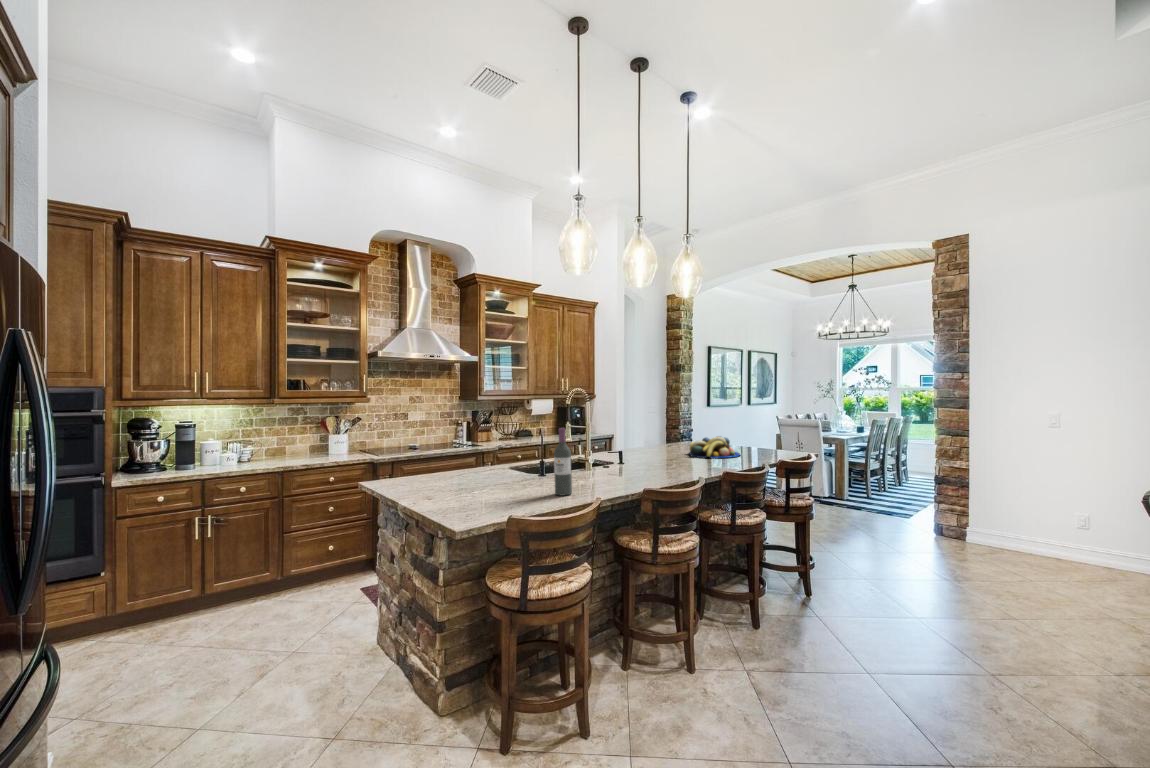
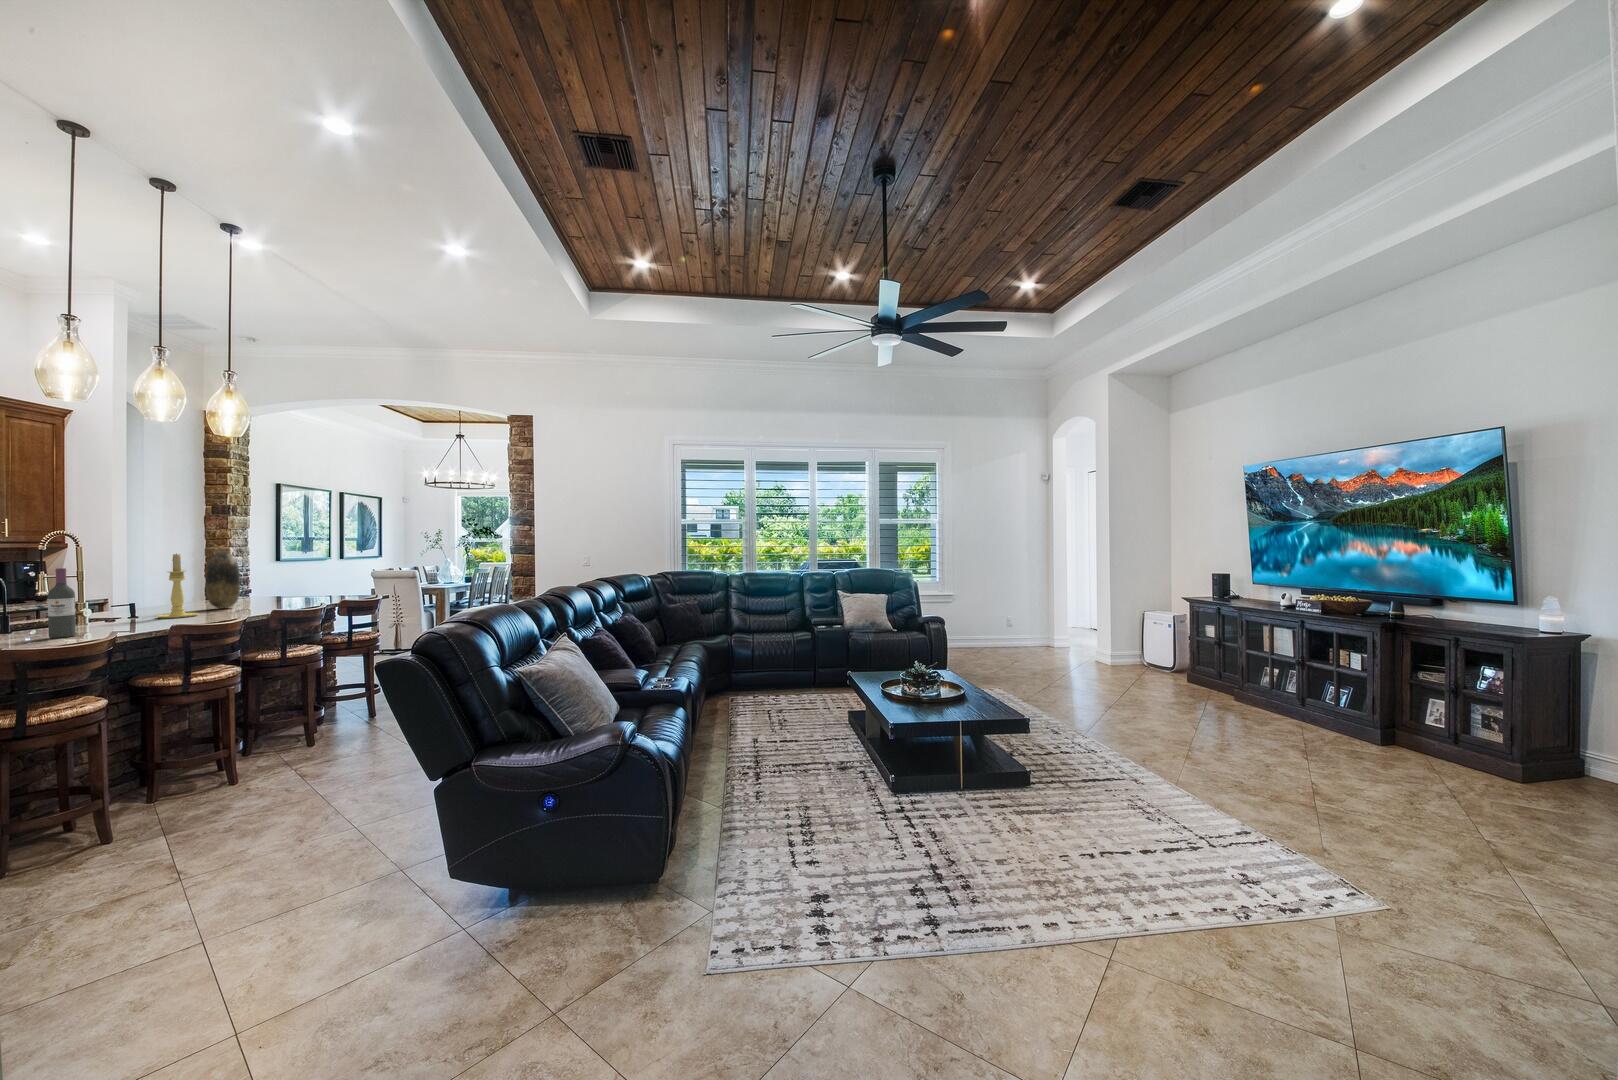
vase: none [666,407,691,462] -> present [206,551,240,609]
candle holder: none [631,410,661,473] -> present [156,553,198,619]
fruit bowl: present [689,436,740,459] -> none [238,582,305,605]

